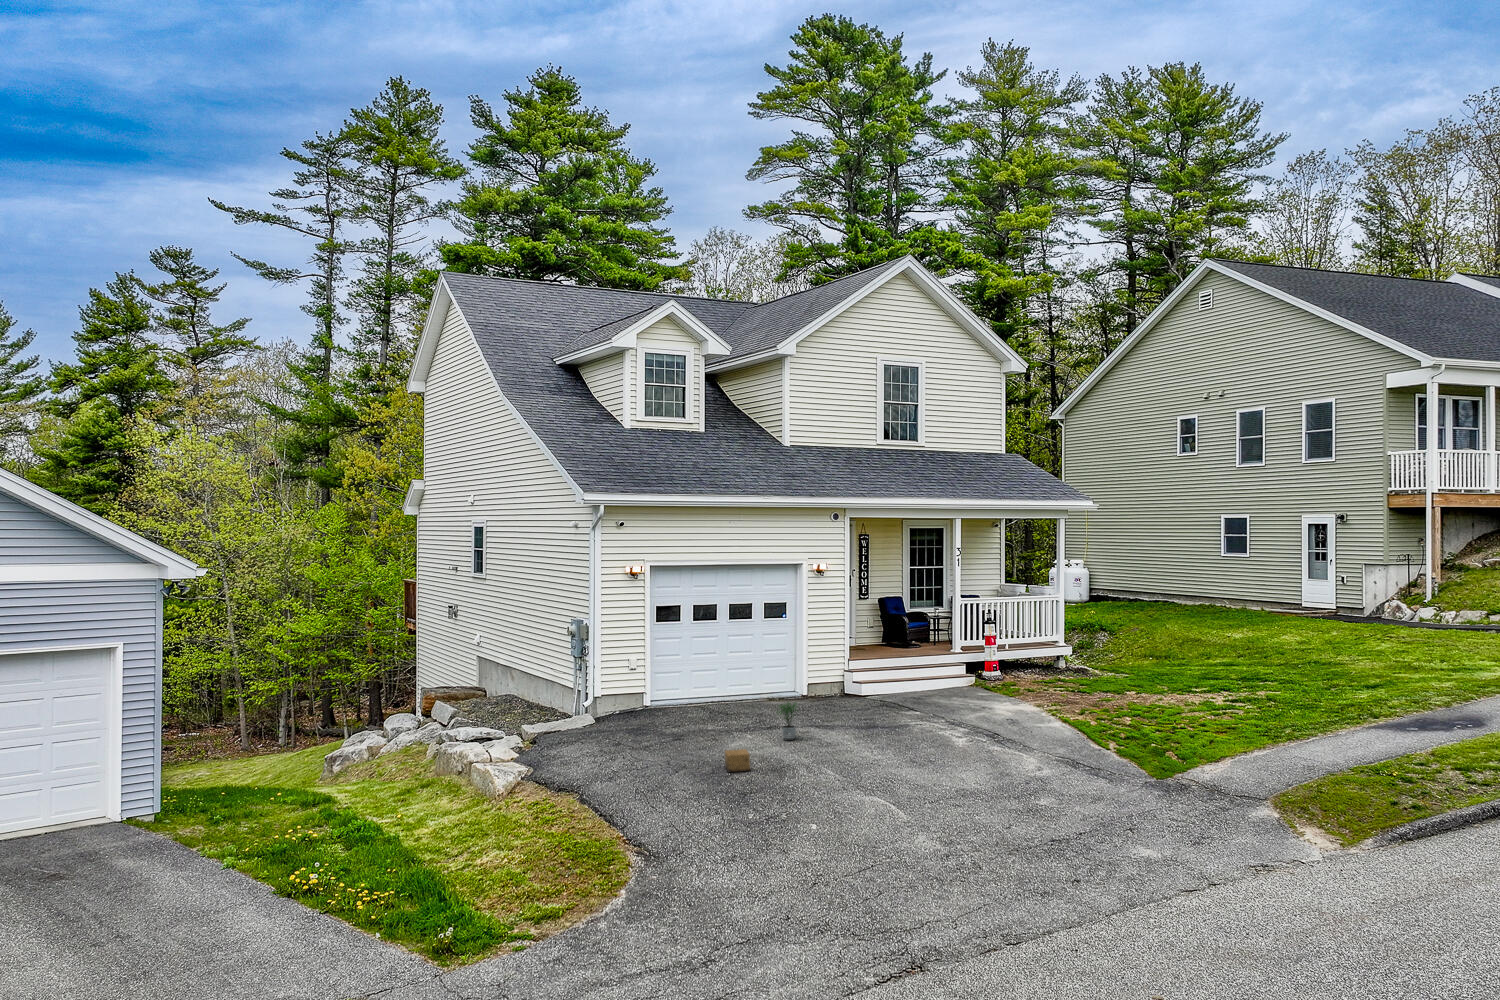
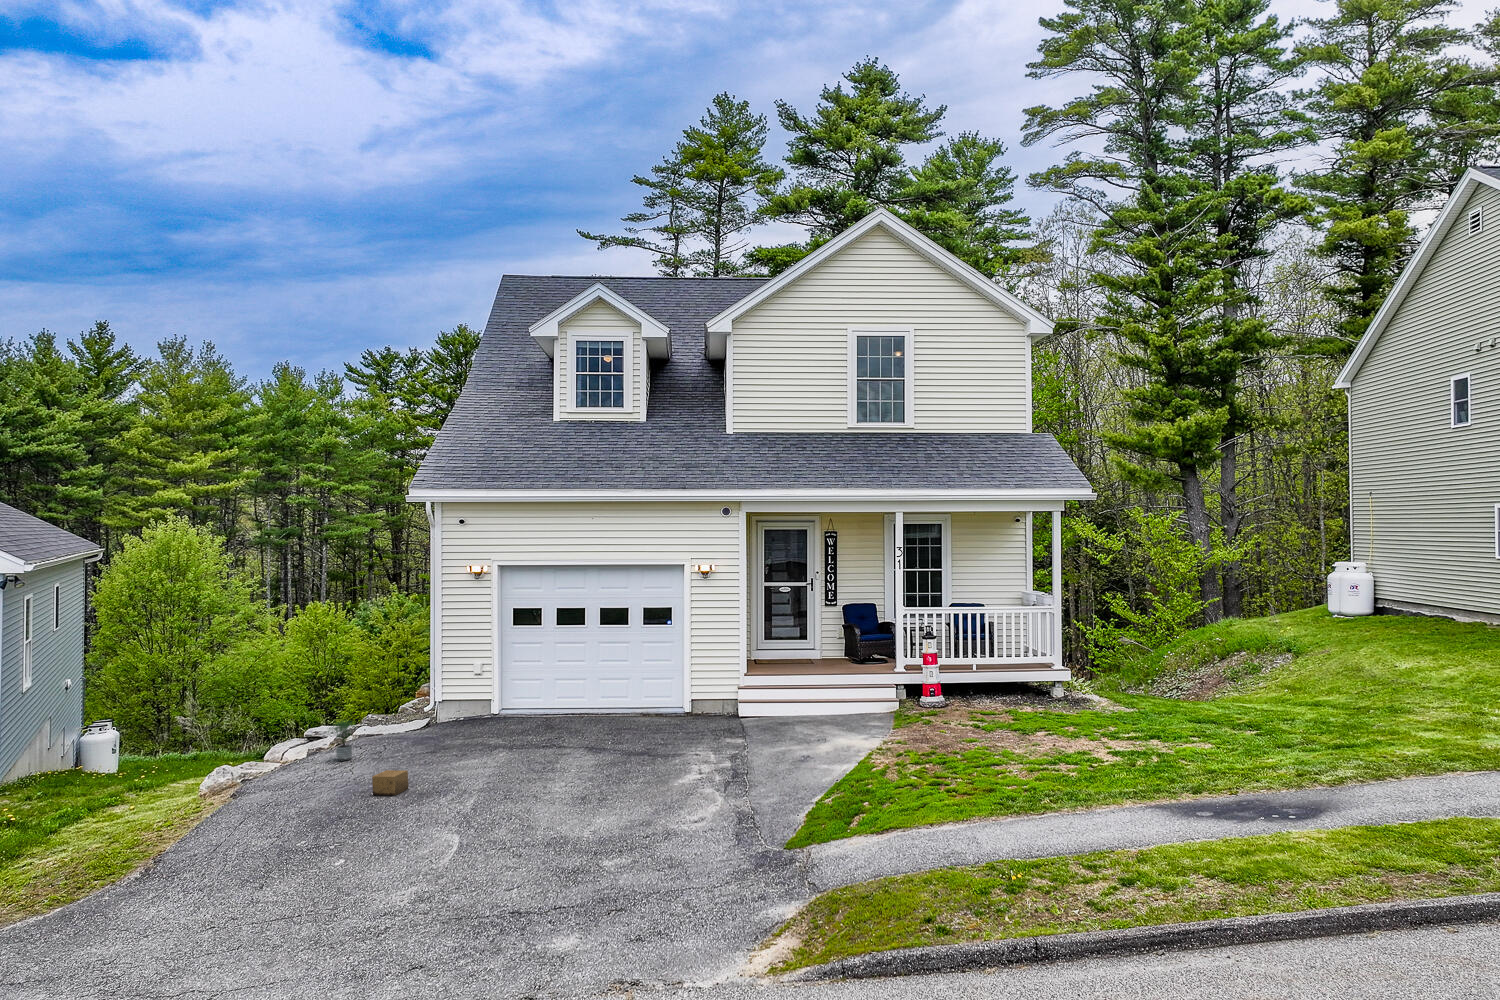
potted plant: present [780,703,796,741] -> present [328,721,353,761]

